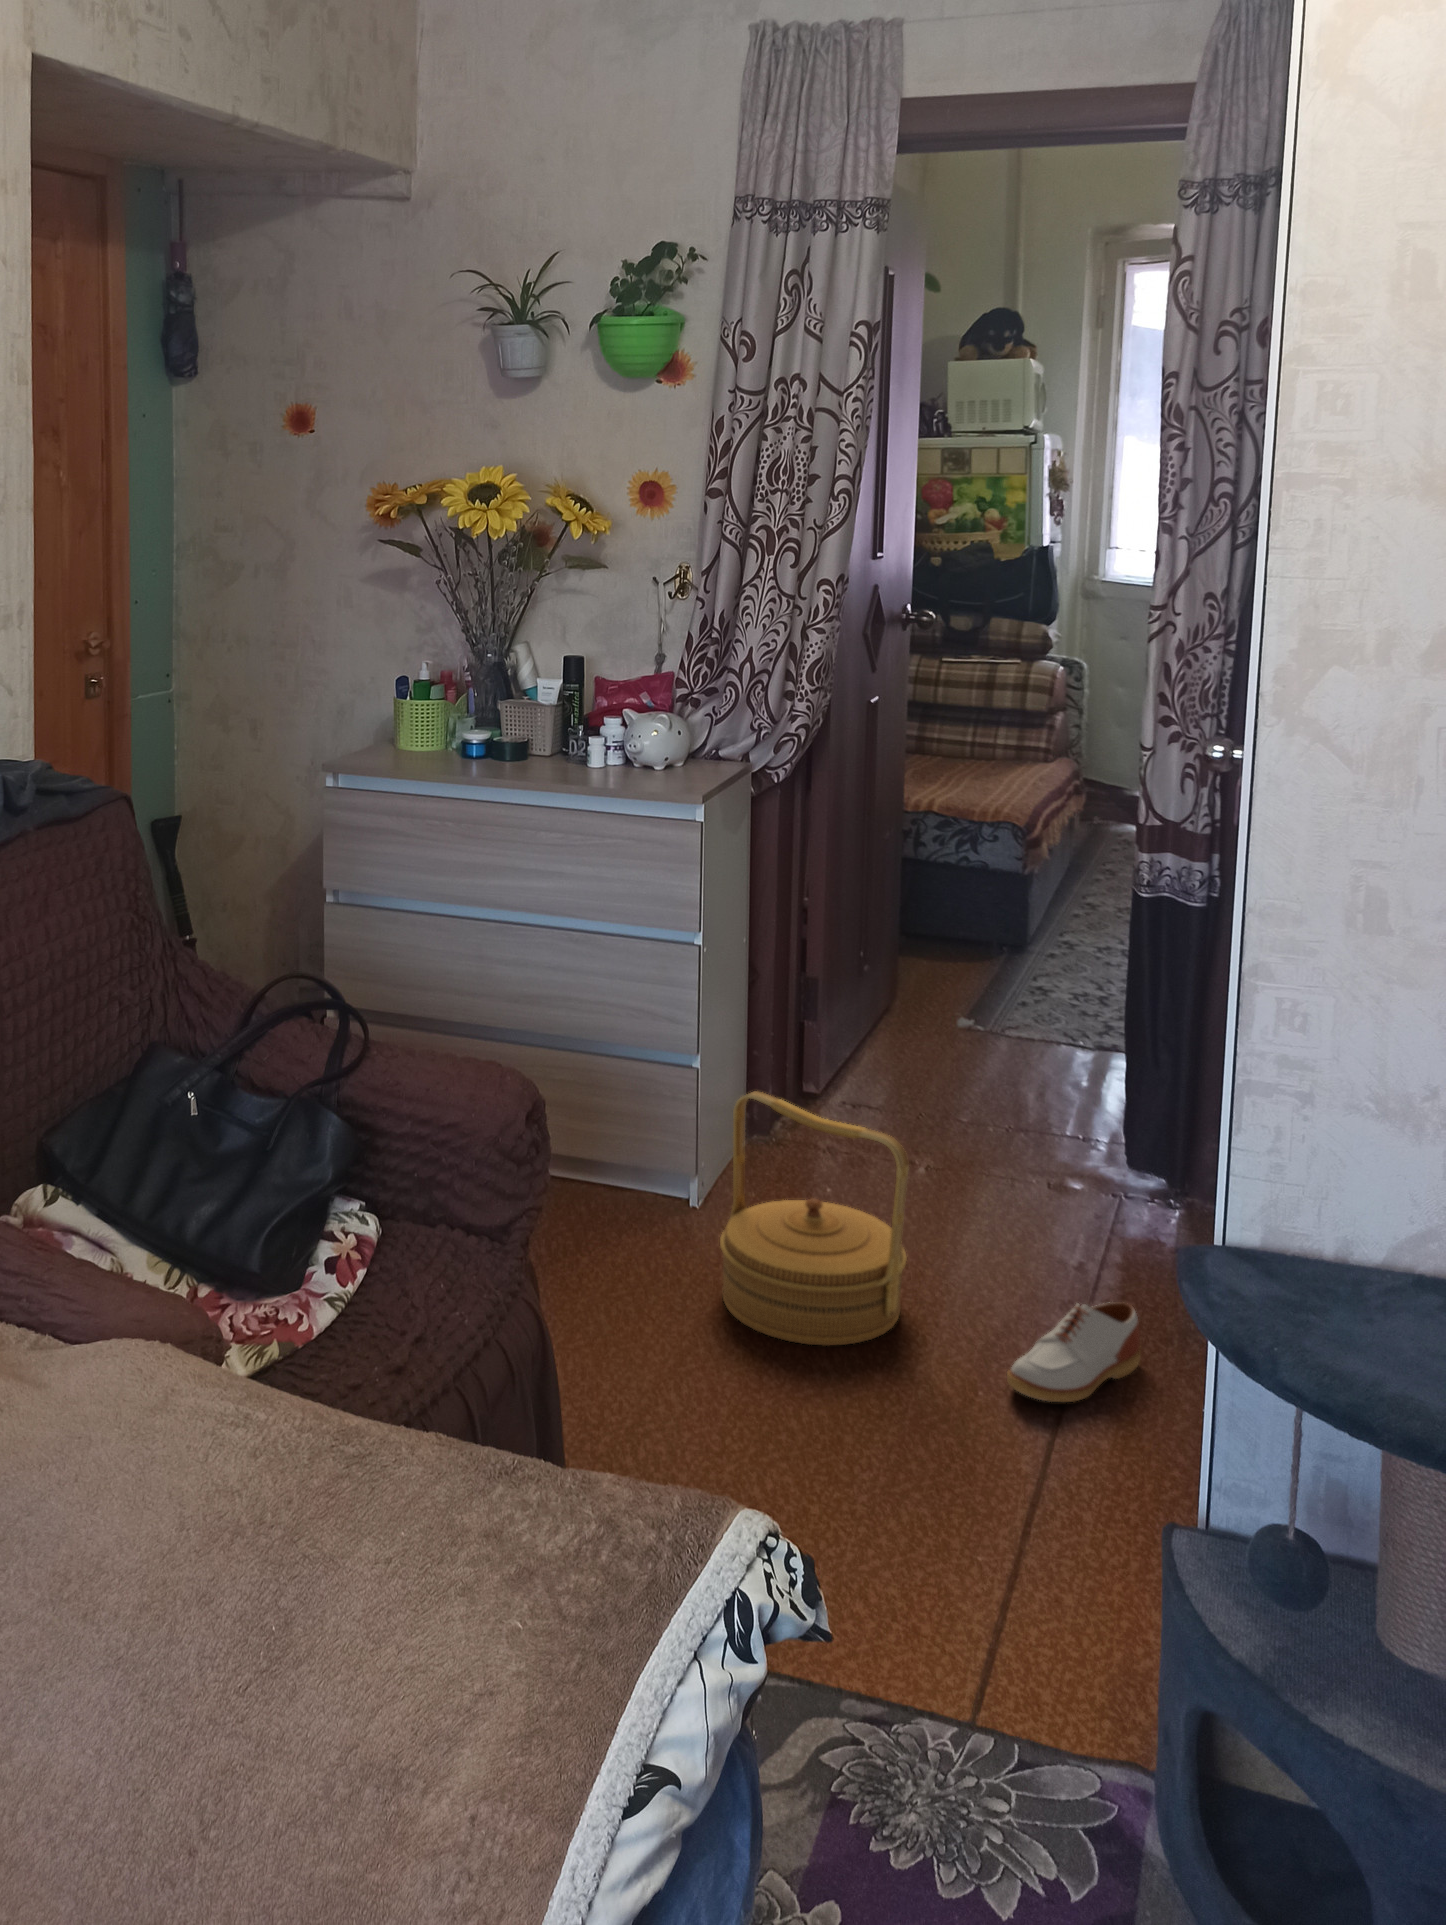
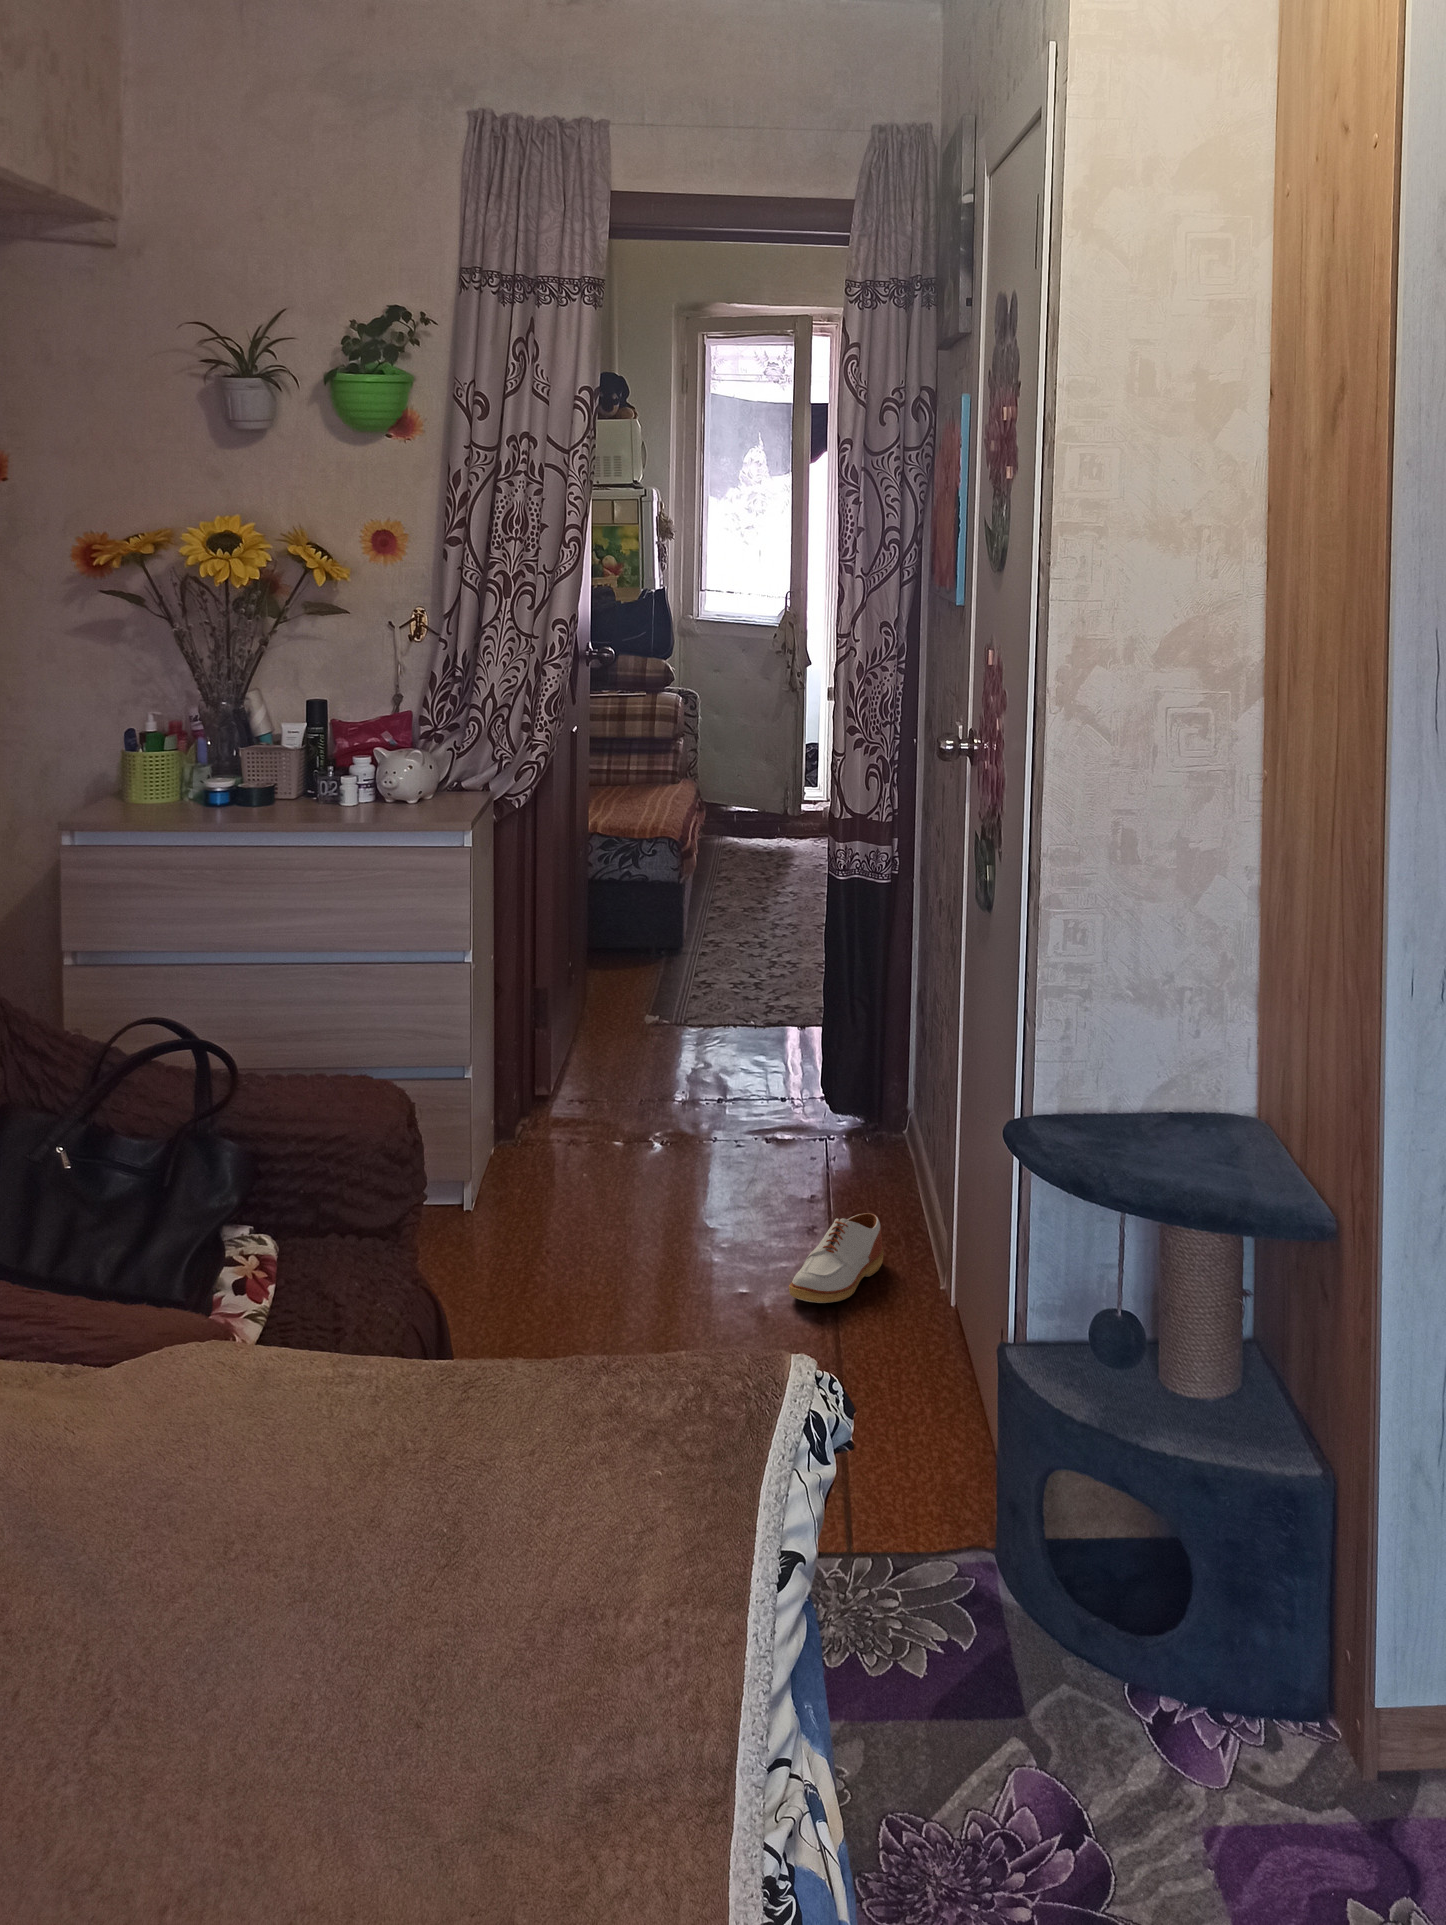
basket: present [720,1091,909,1346] -> none [524,1083,694,1300]

